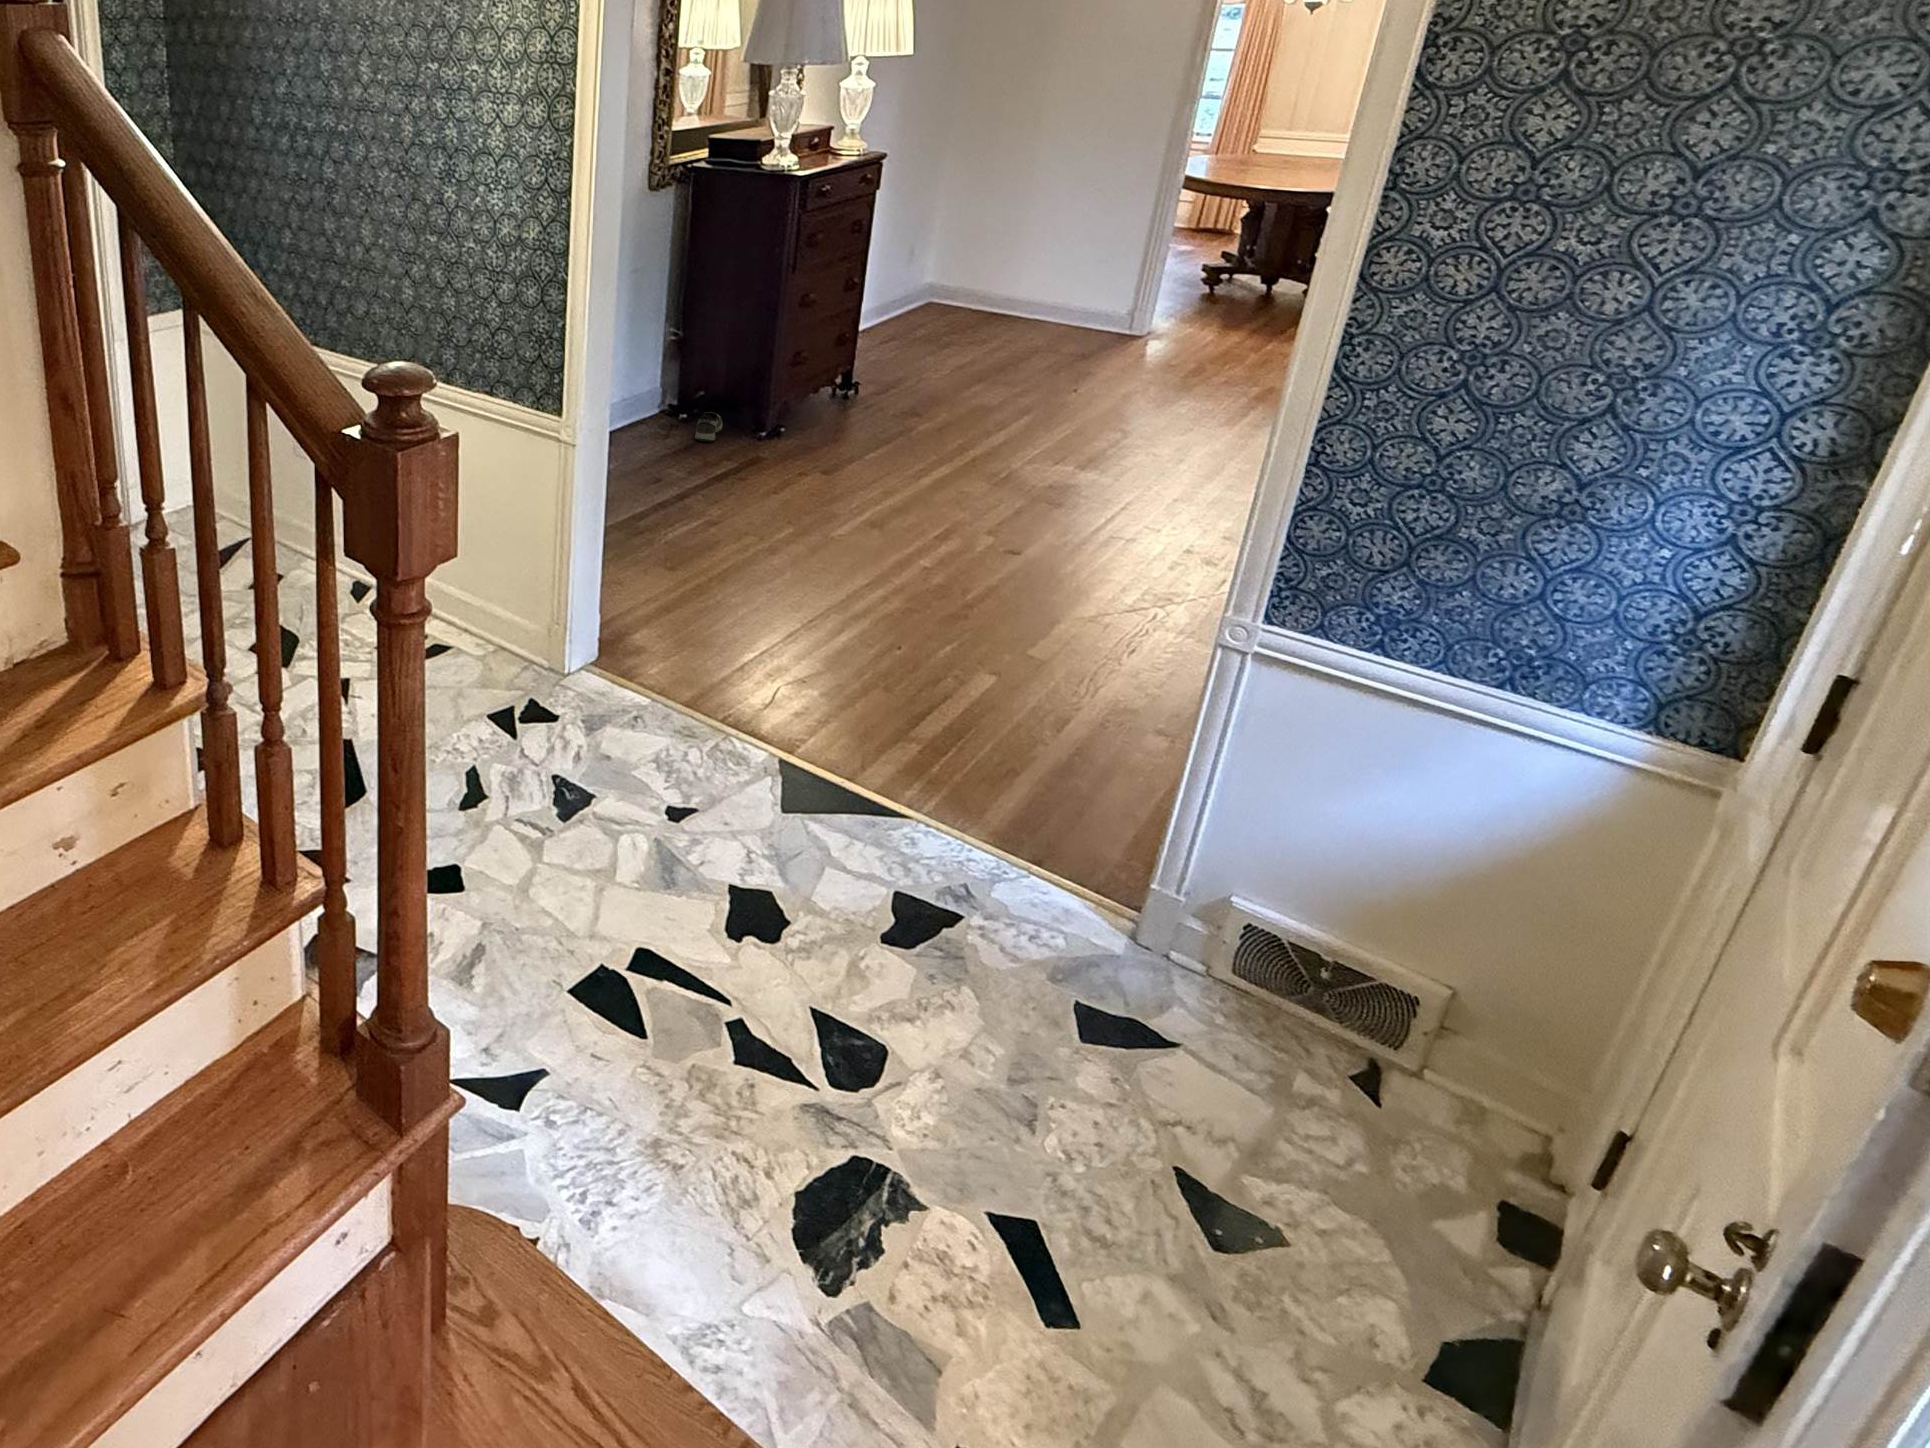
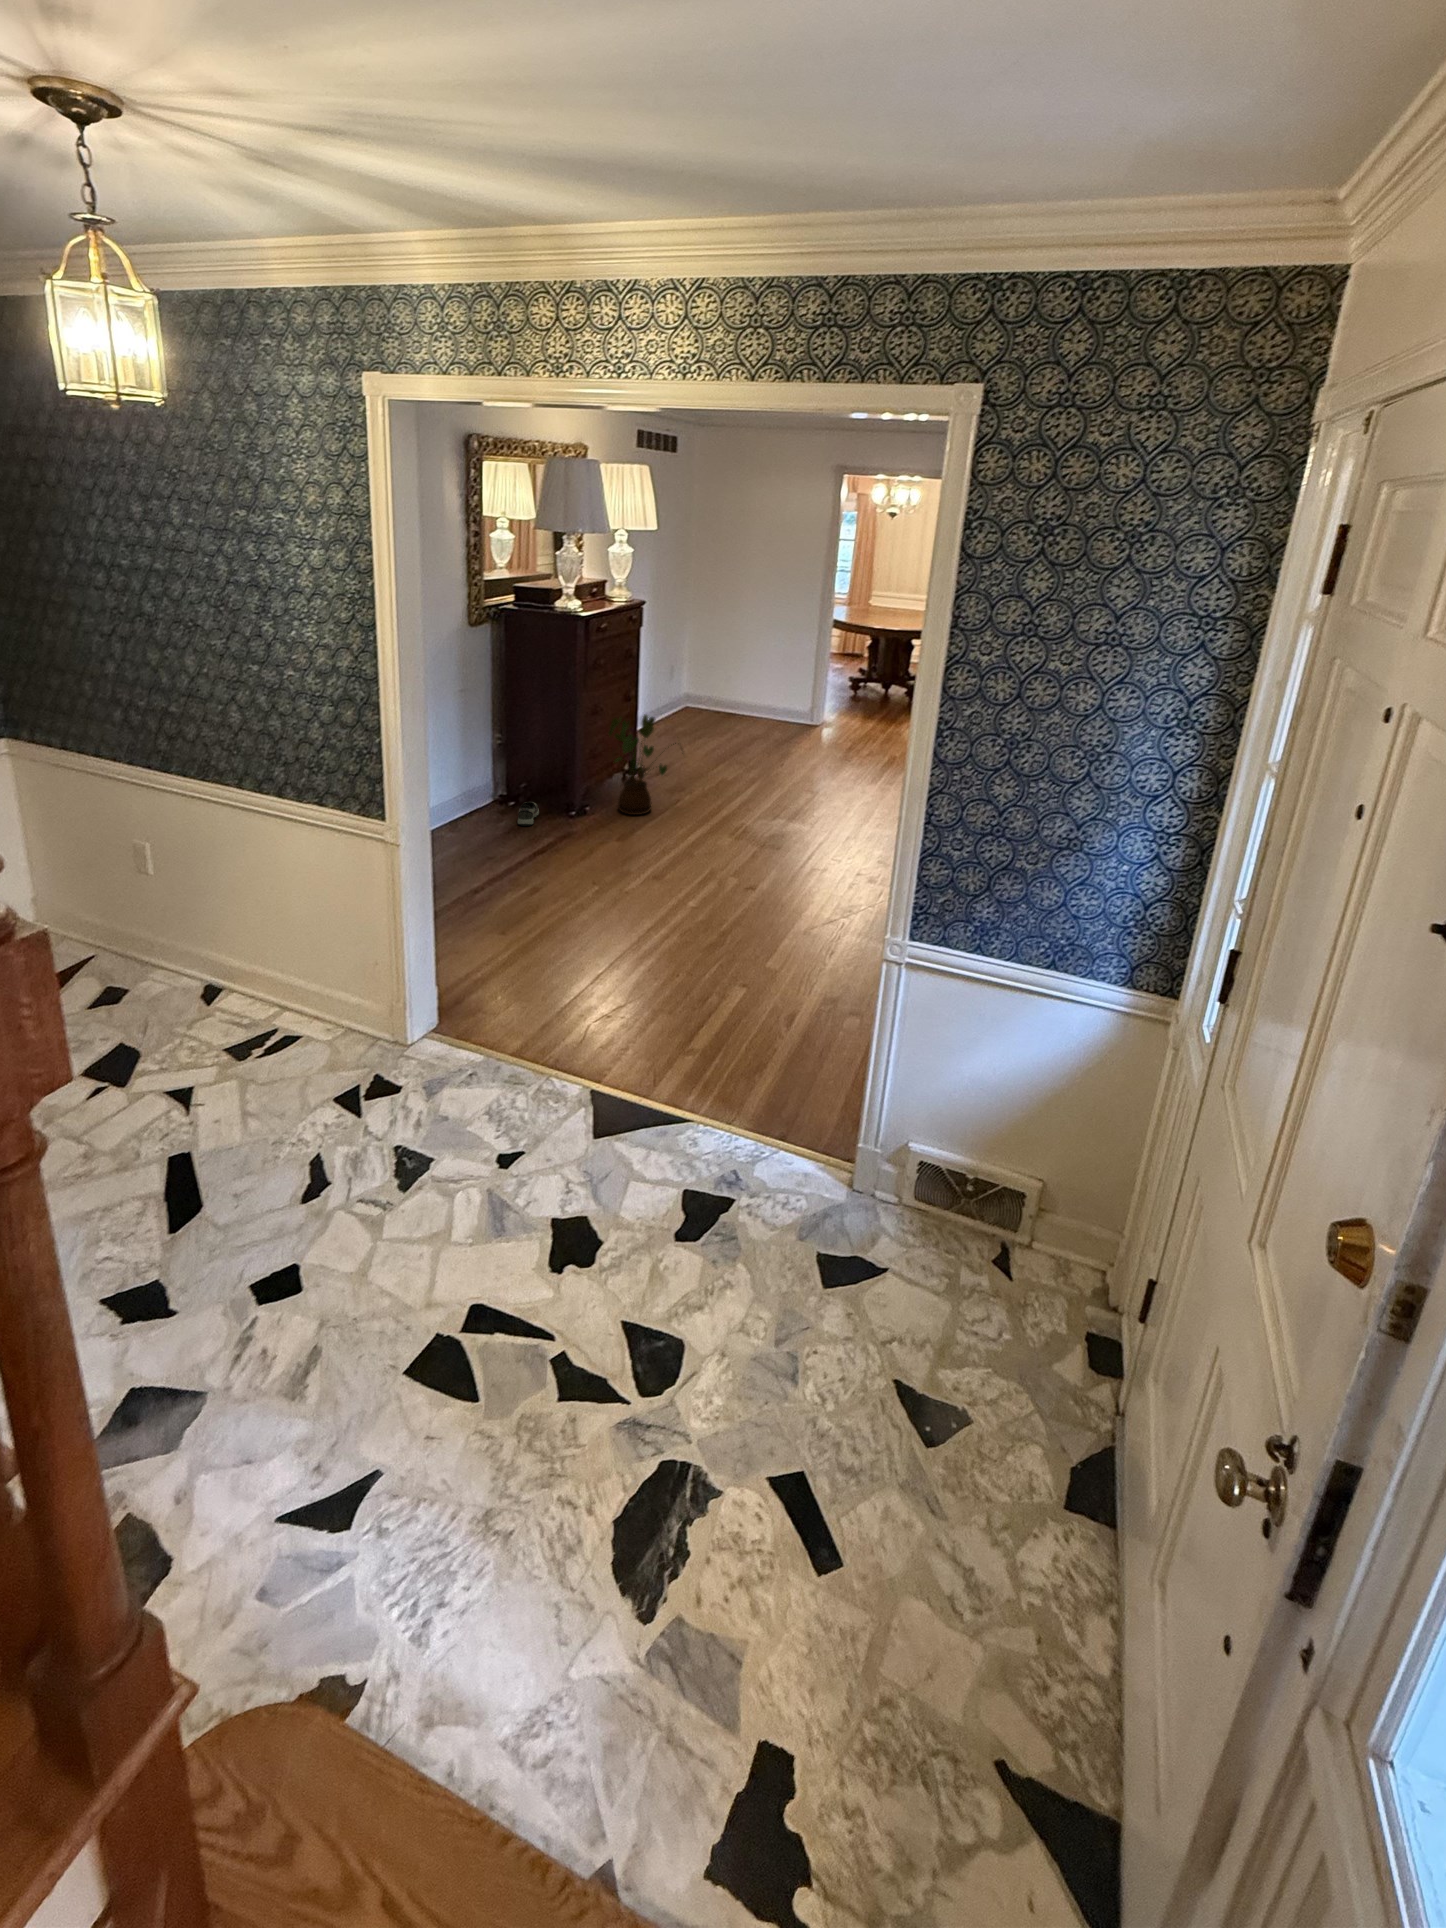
house plant: none [822,307,928,440] -> present [609,715,676,815]

